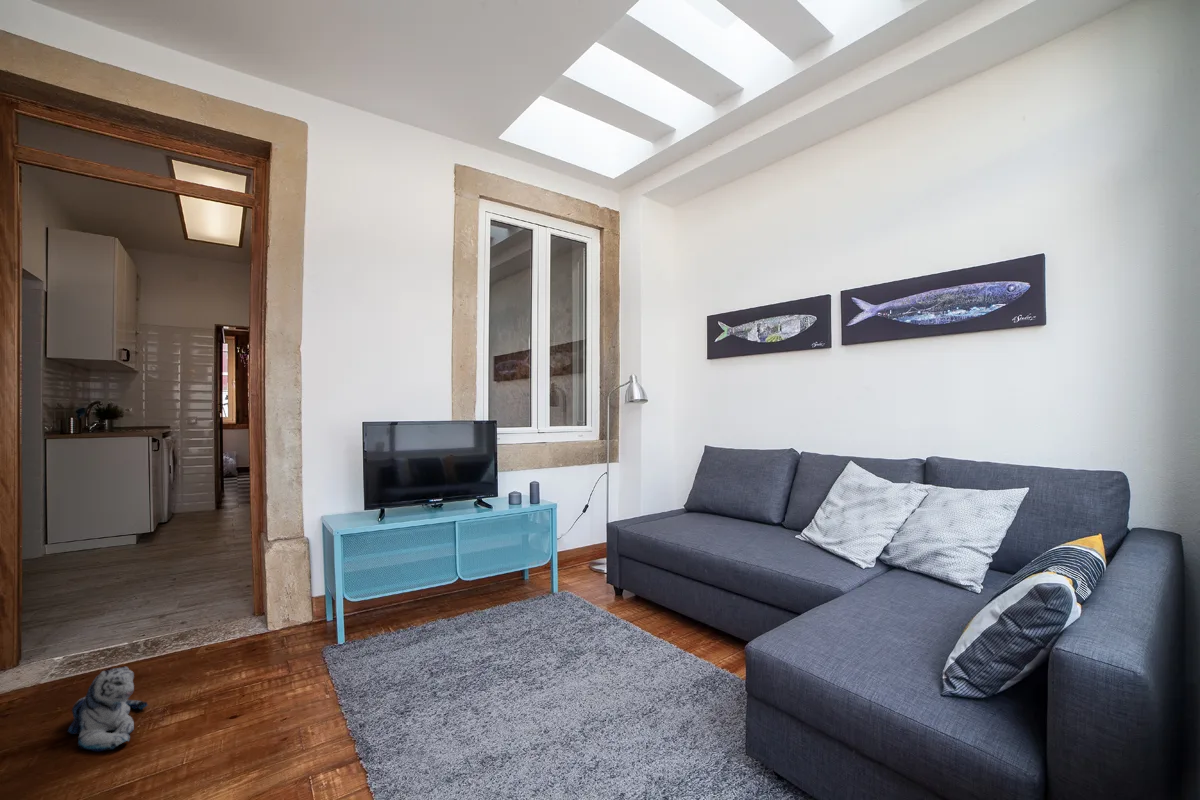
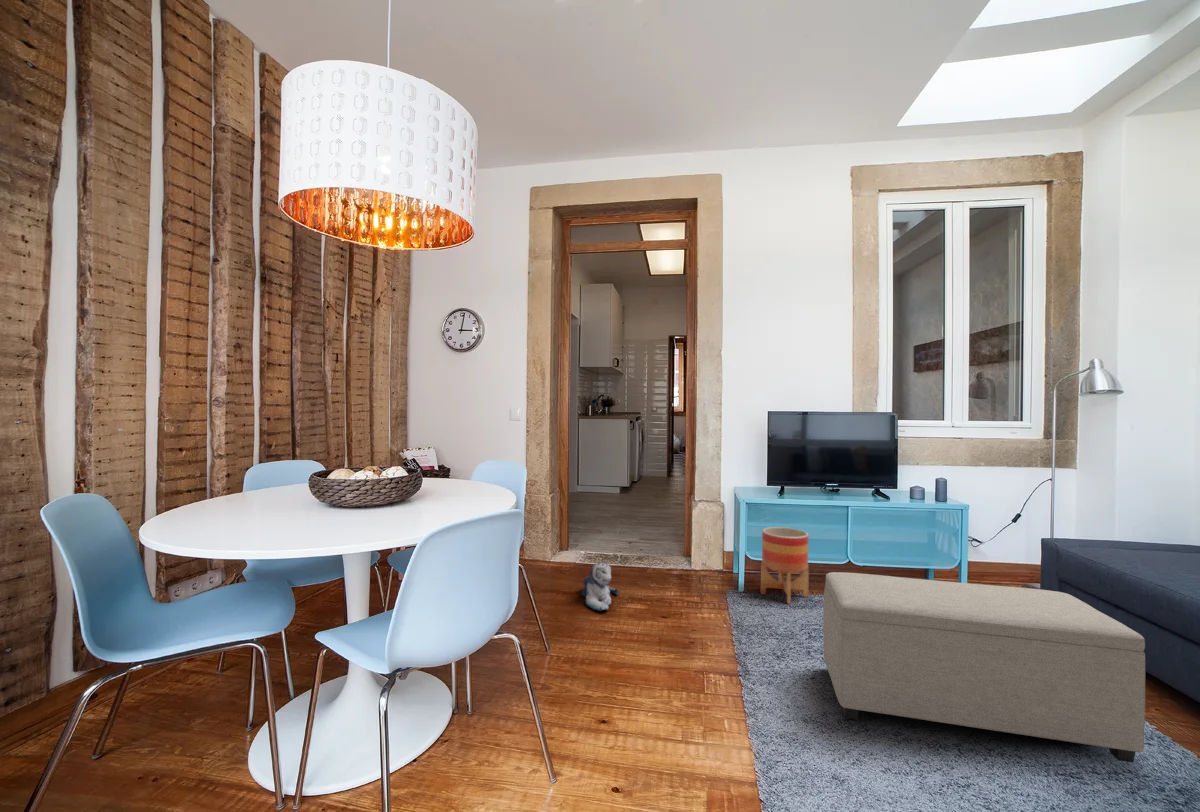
planter: none [366,554,420,641] -> present [761,527,809,604]
ottoman: none [453,568,692,757] -> present [823,572,1145,763]

